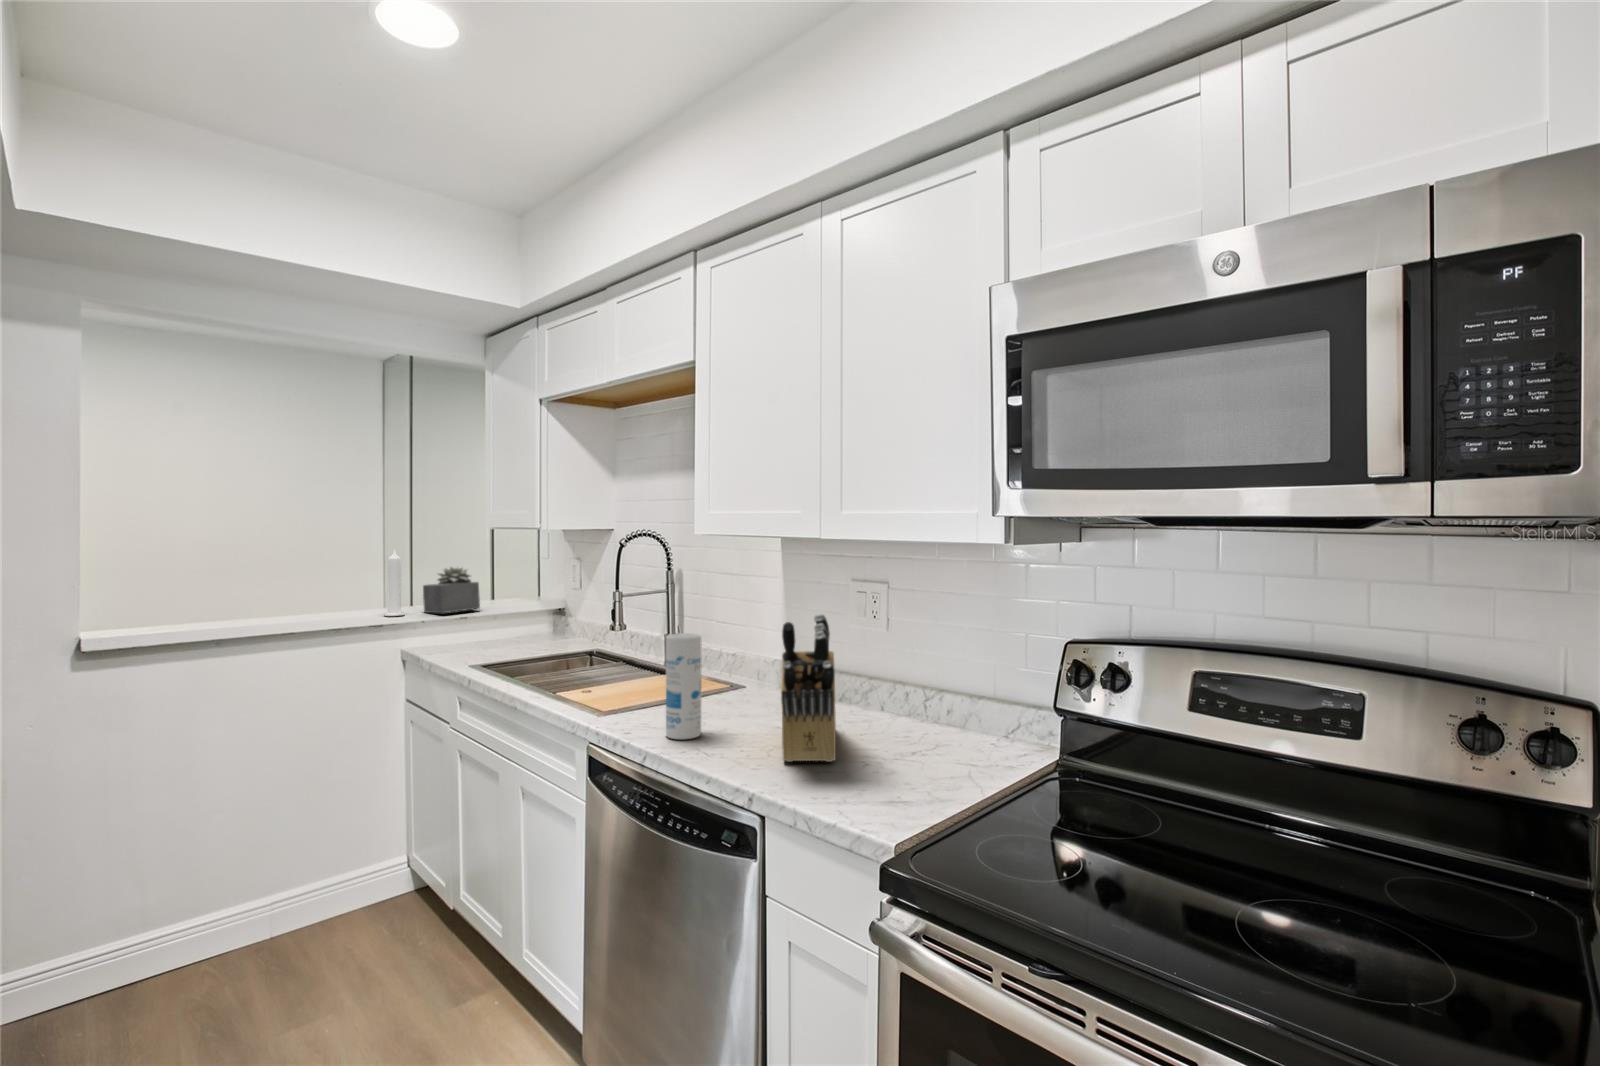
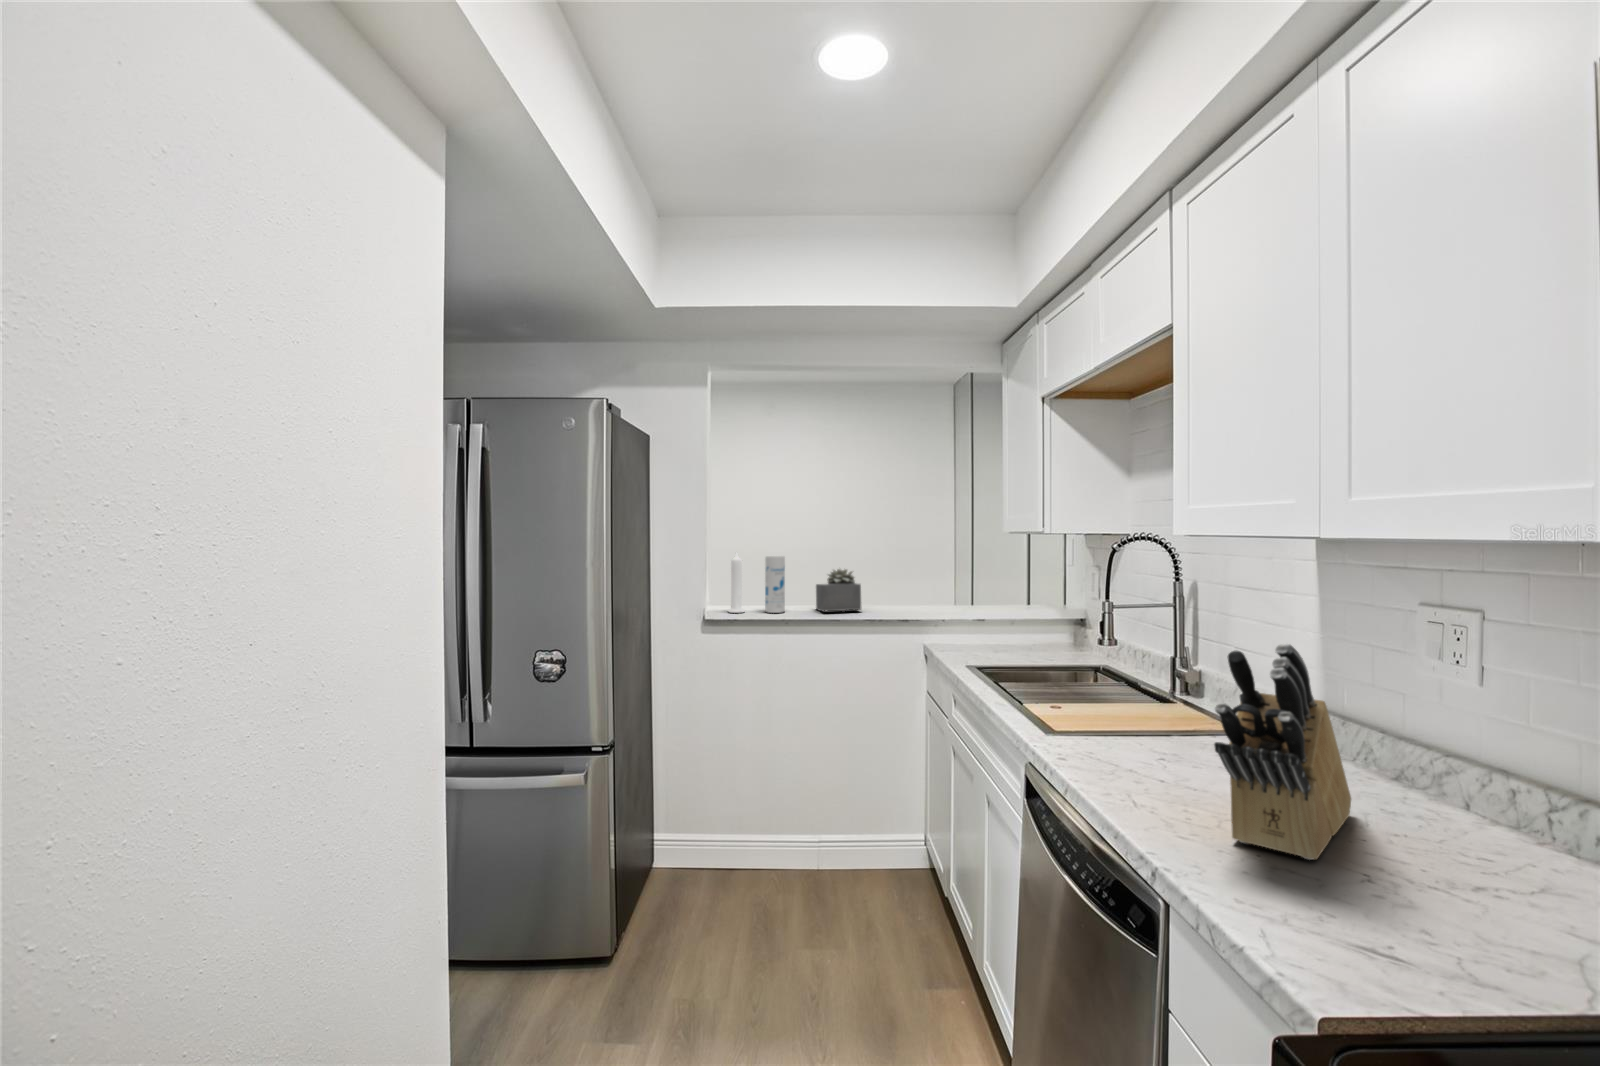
candle: present [384,549,405,616] -> present [729,553,744,613]
succulent plant: present [423,567,480,613] -> present [816,569,861,611]
canister: present [666,633,701,739] -> present [765,556,785,613]

